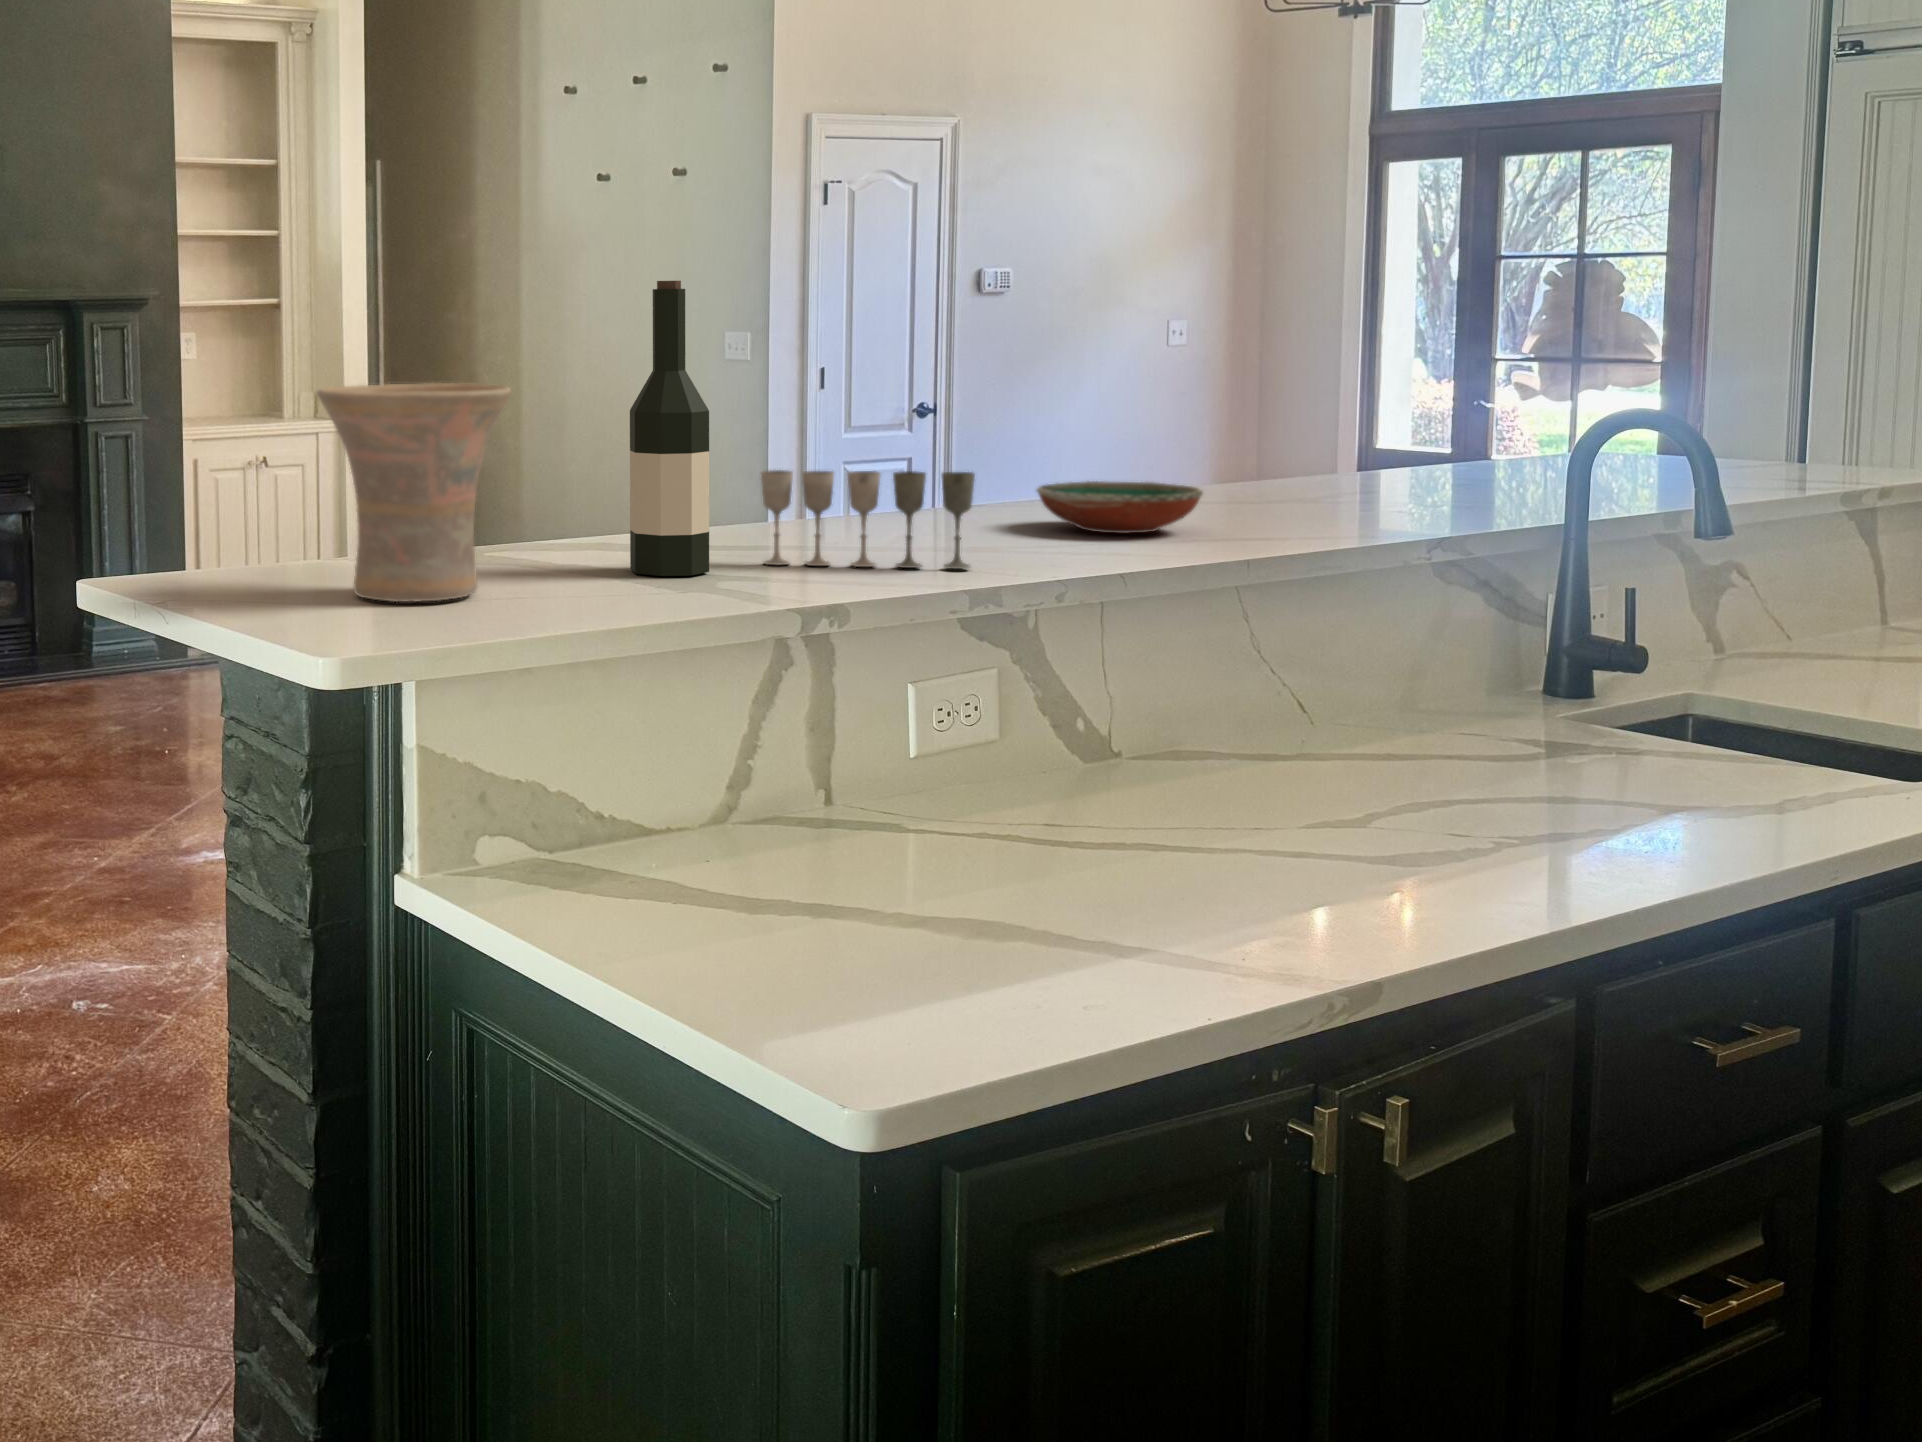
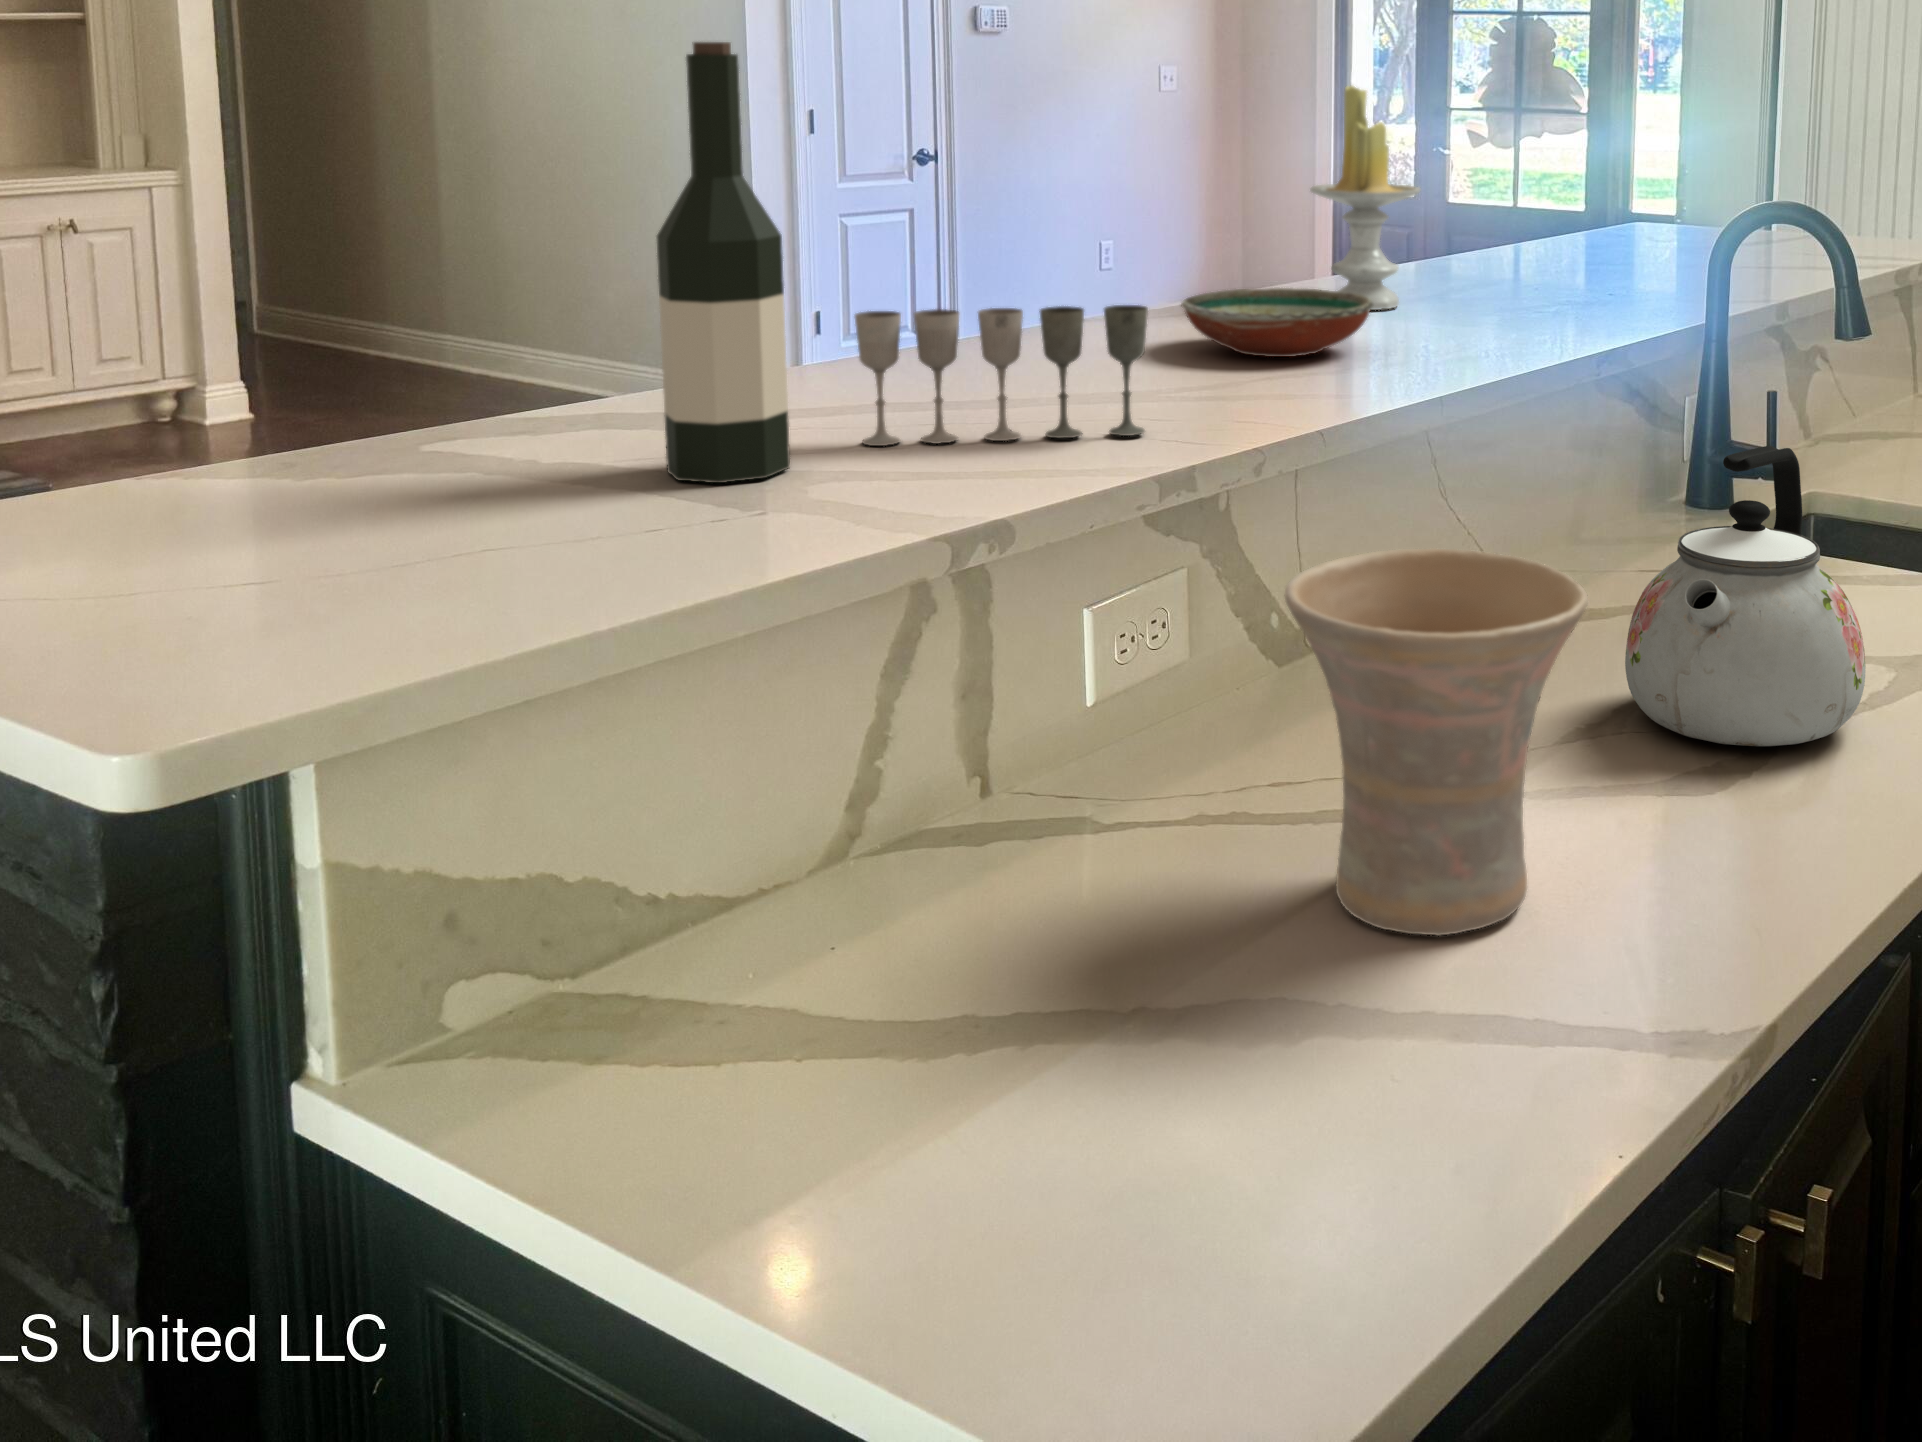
candle: none [1174,316,1279,509] -> present [1310,86,1420,310]
vase: present [317,383,511,602] -> present [1284,548,1588,936]
kettle: none [1369,606,1600,853] -> present [1625,446,1866,746]

